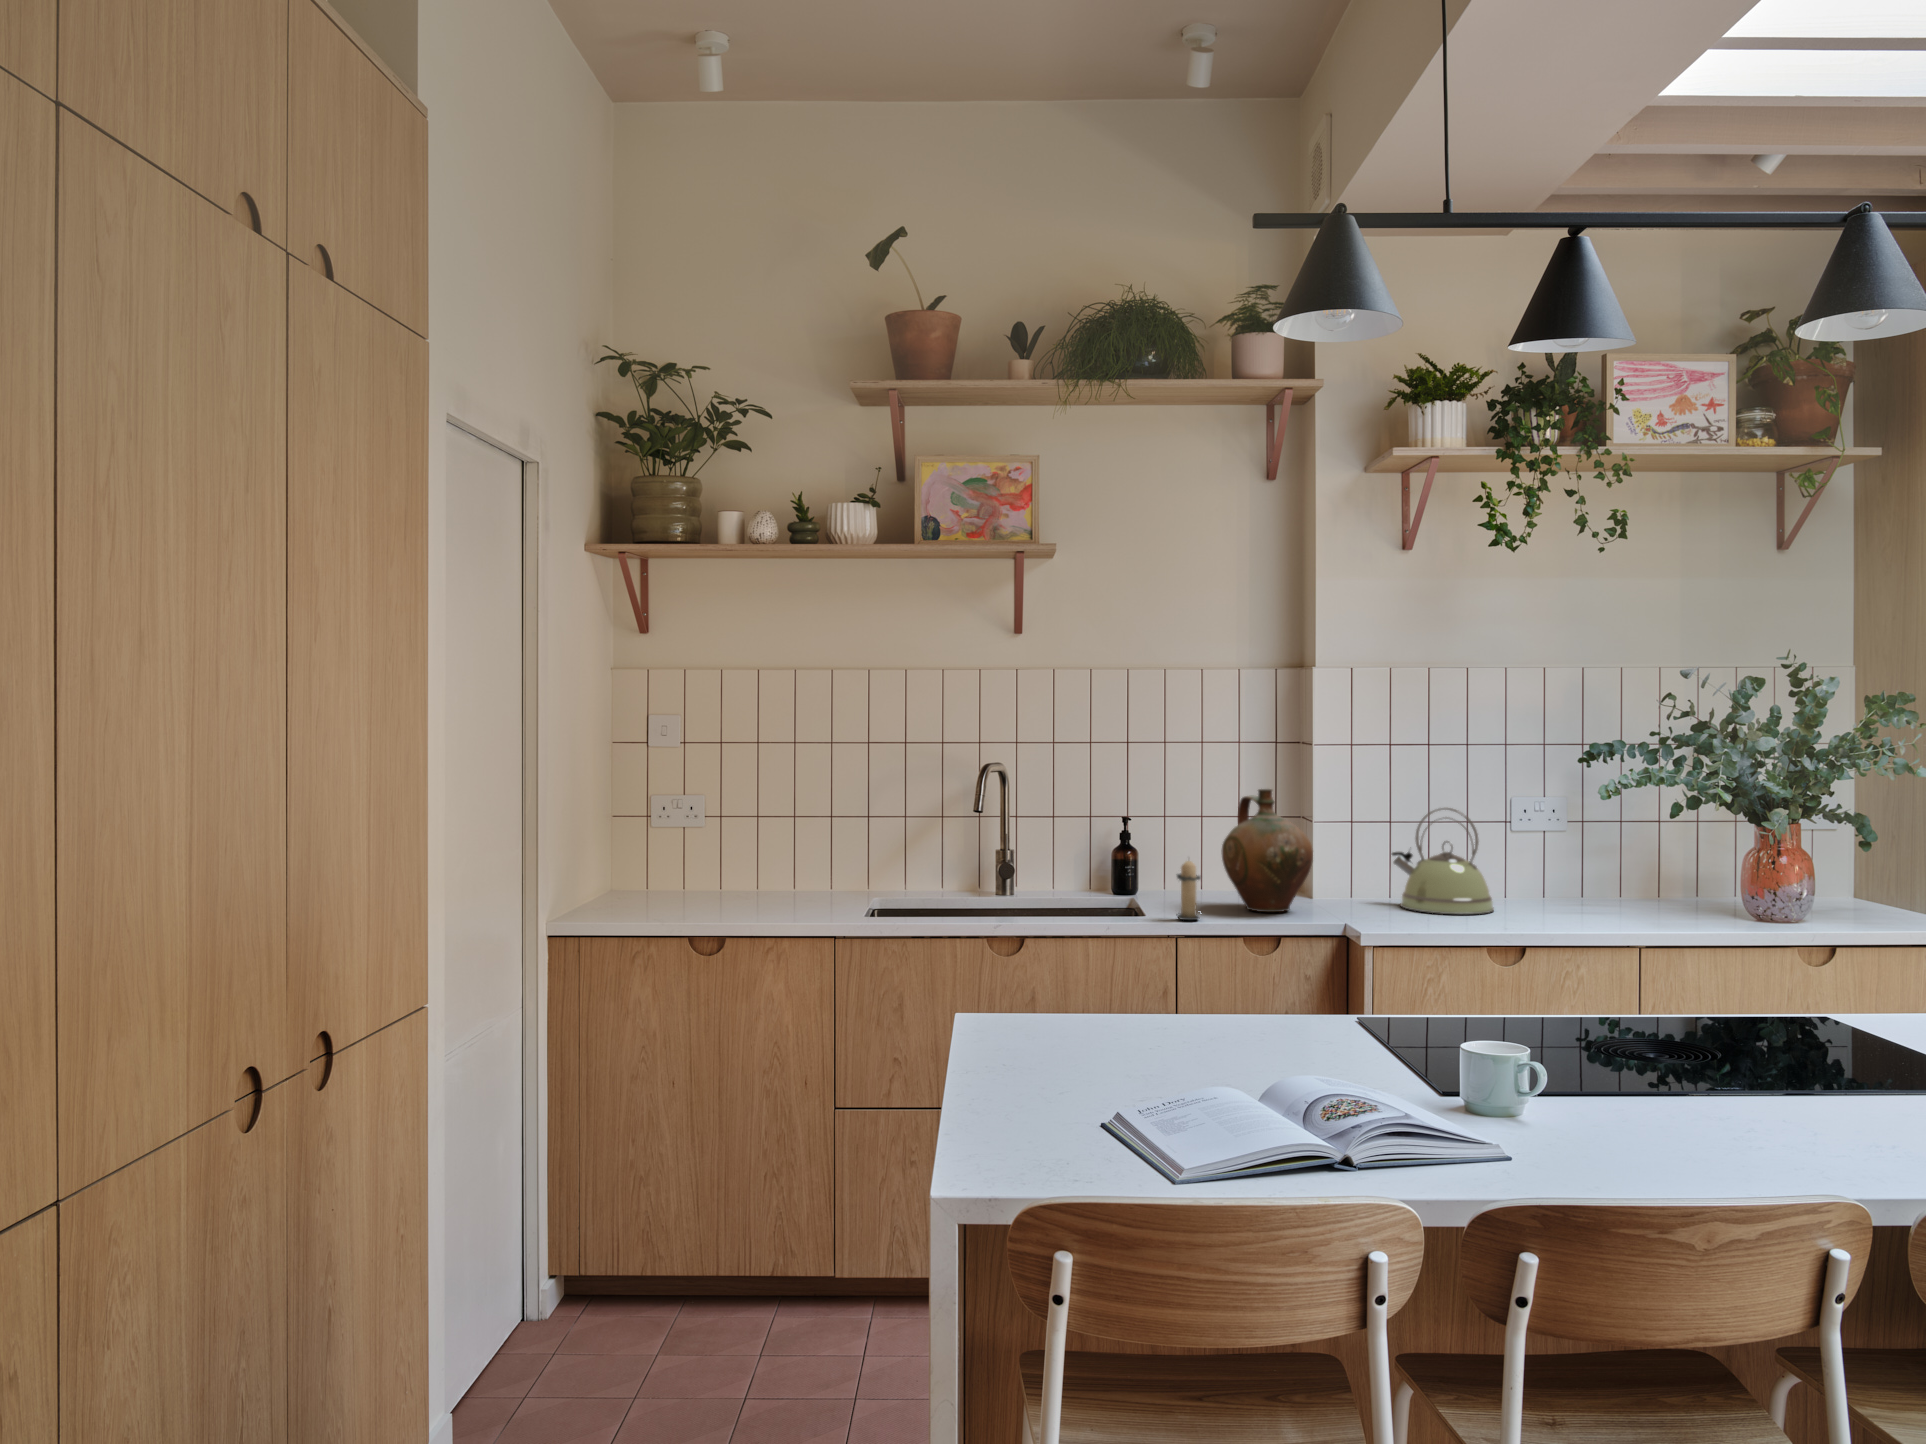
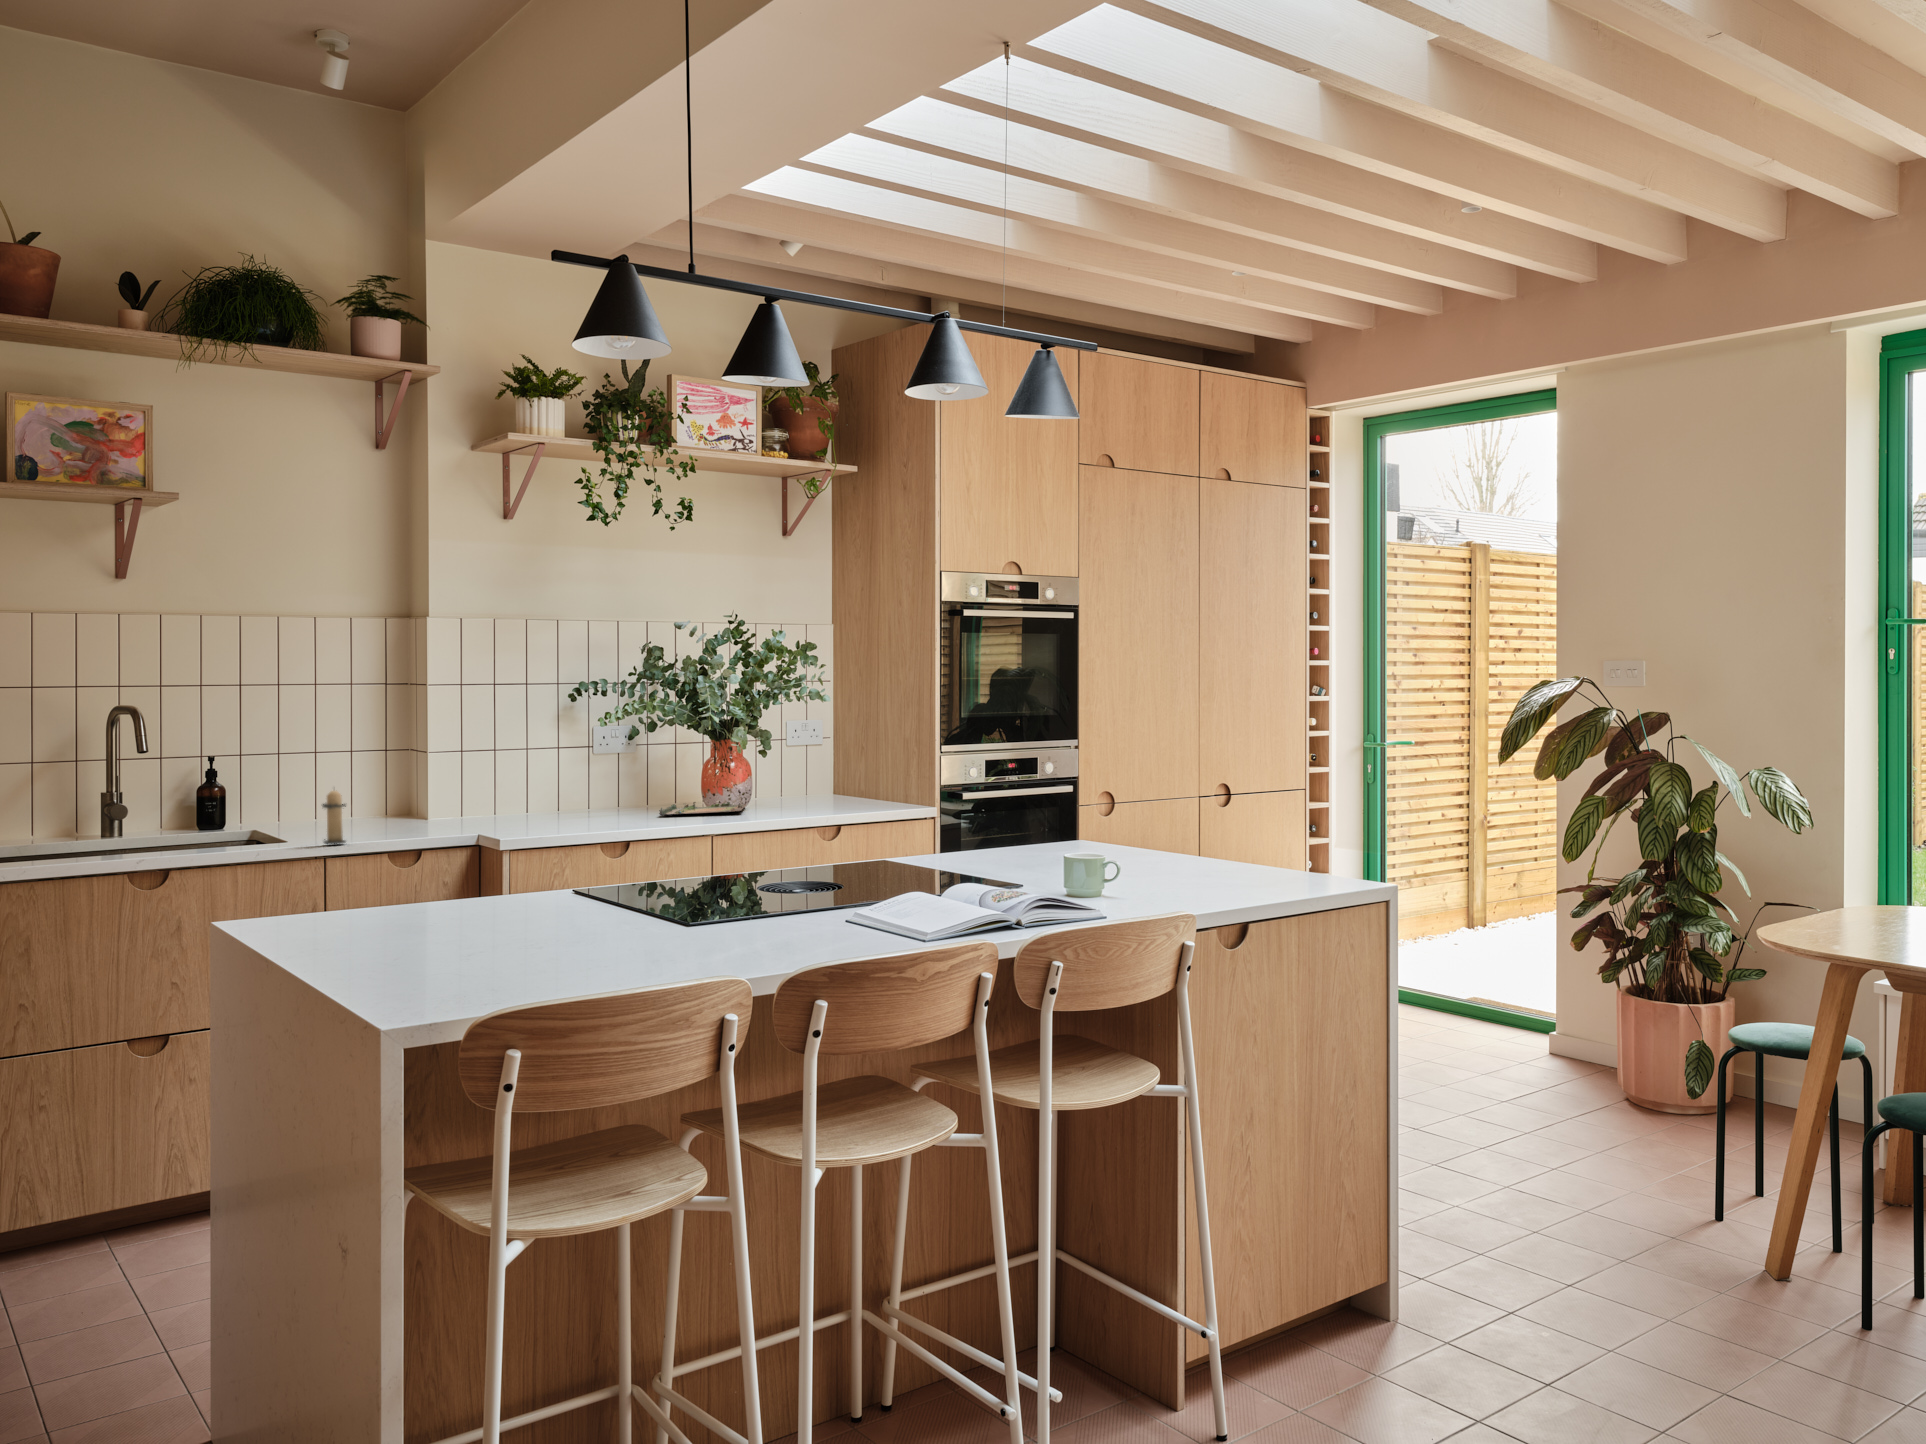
ceramic jug: present [1222,789,1313,912] -> none [361,725,448,835]
kettle: present [1392,808,1494,914] -> none [513,737,600,824]
tray: none [1571,890,1696,920] -> present [659,798,746,816]

